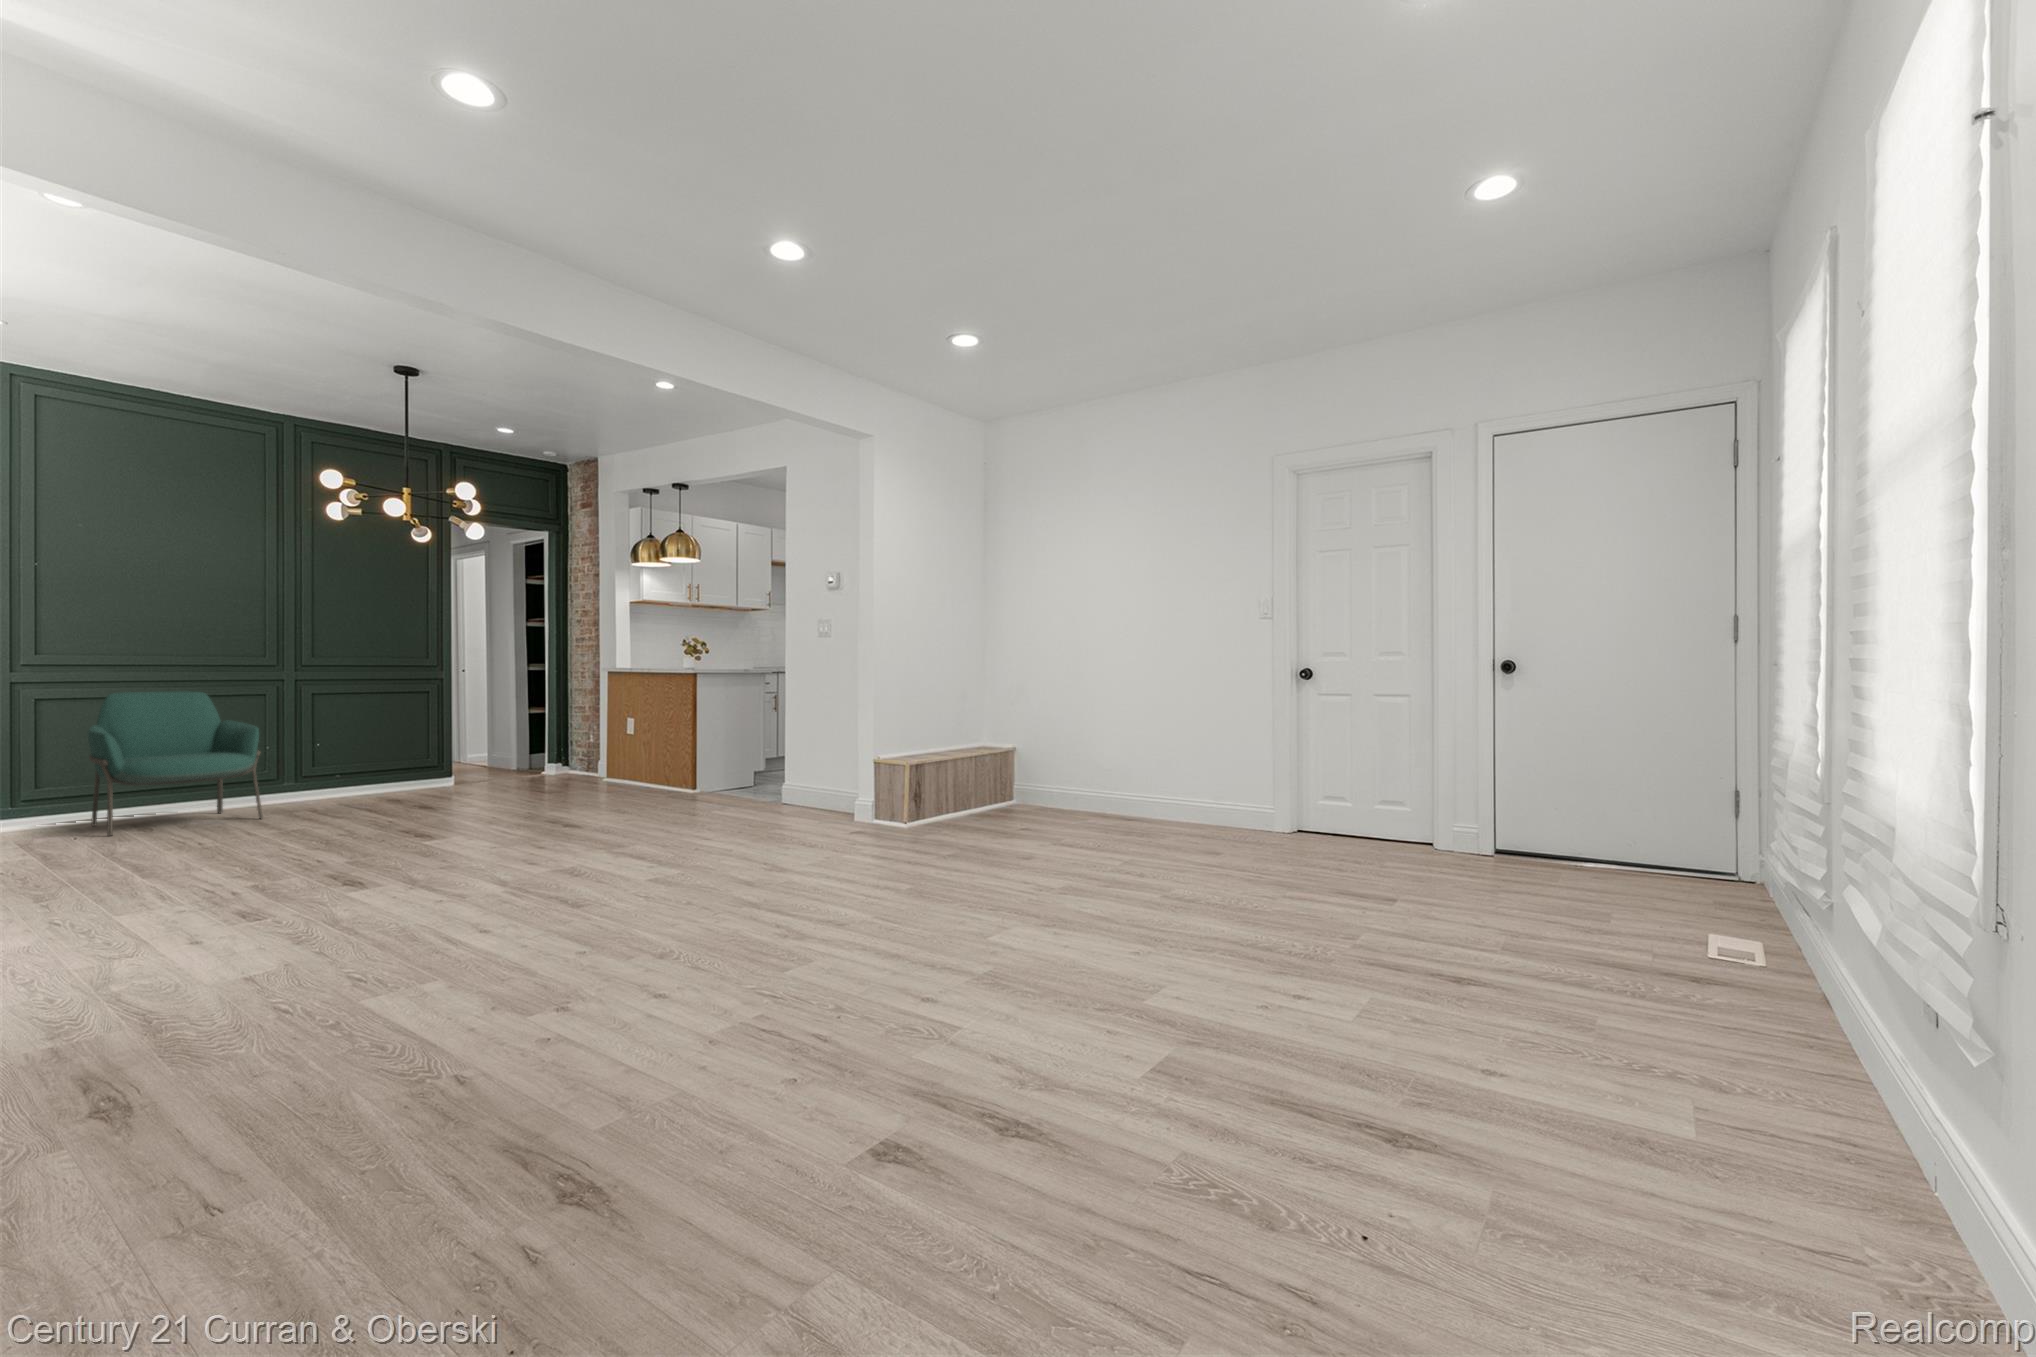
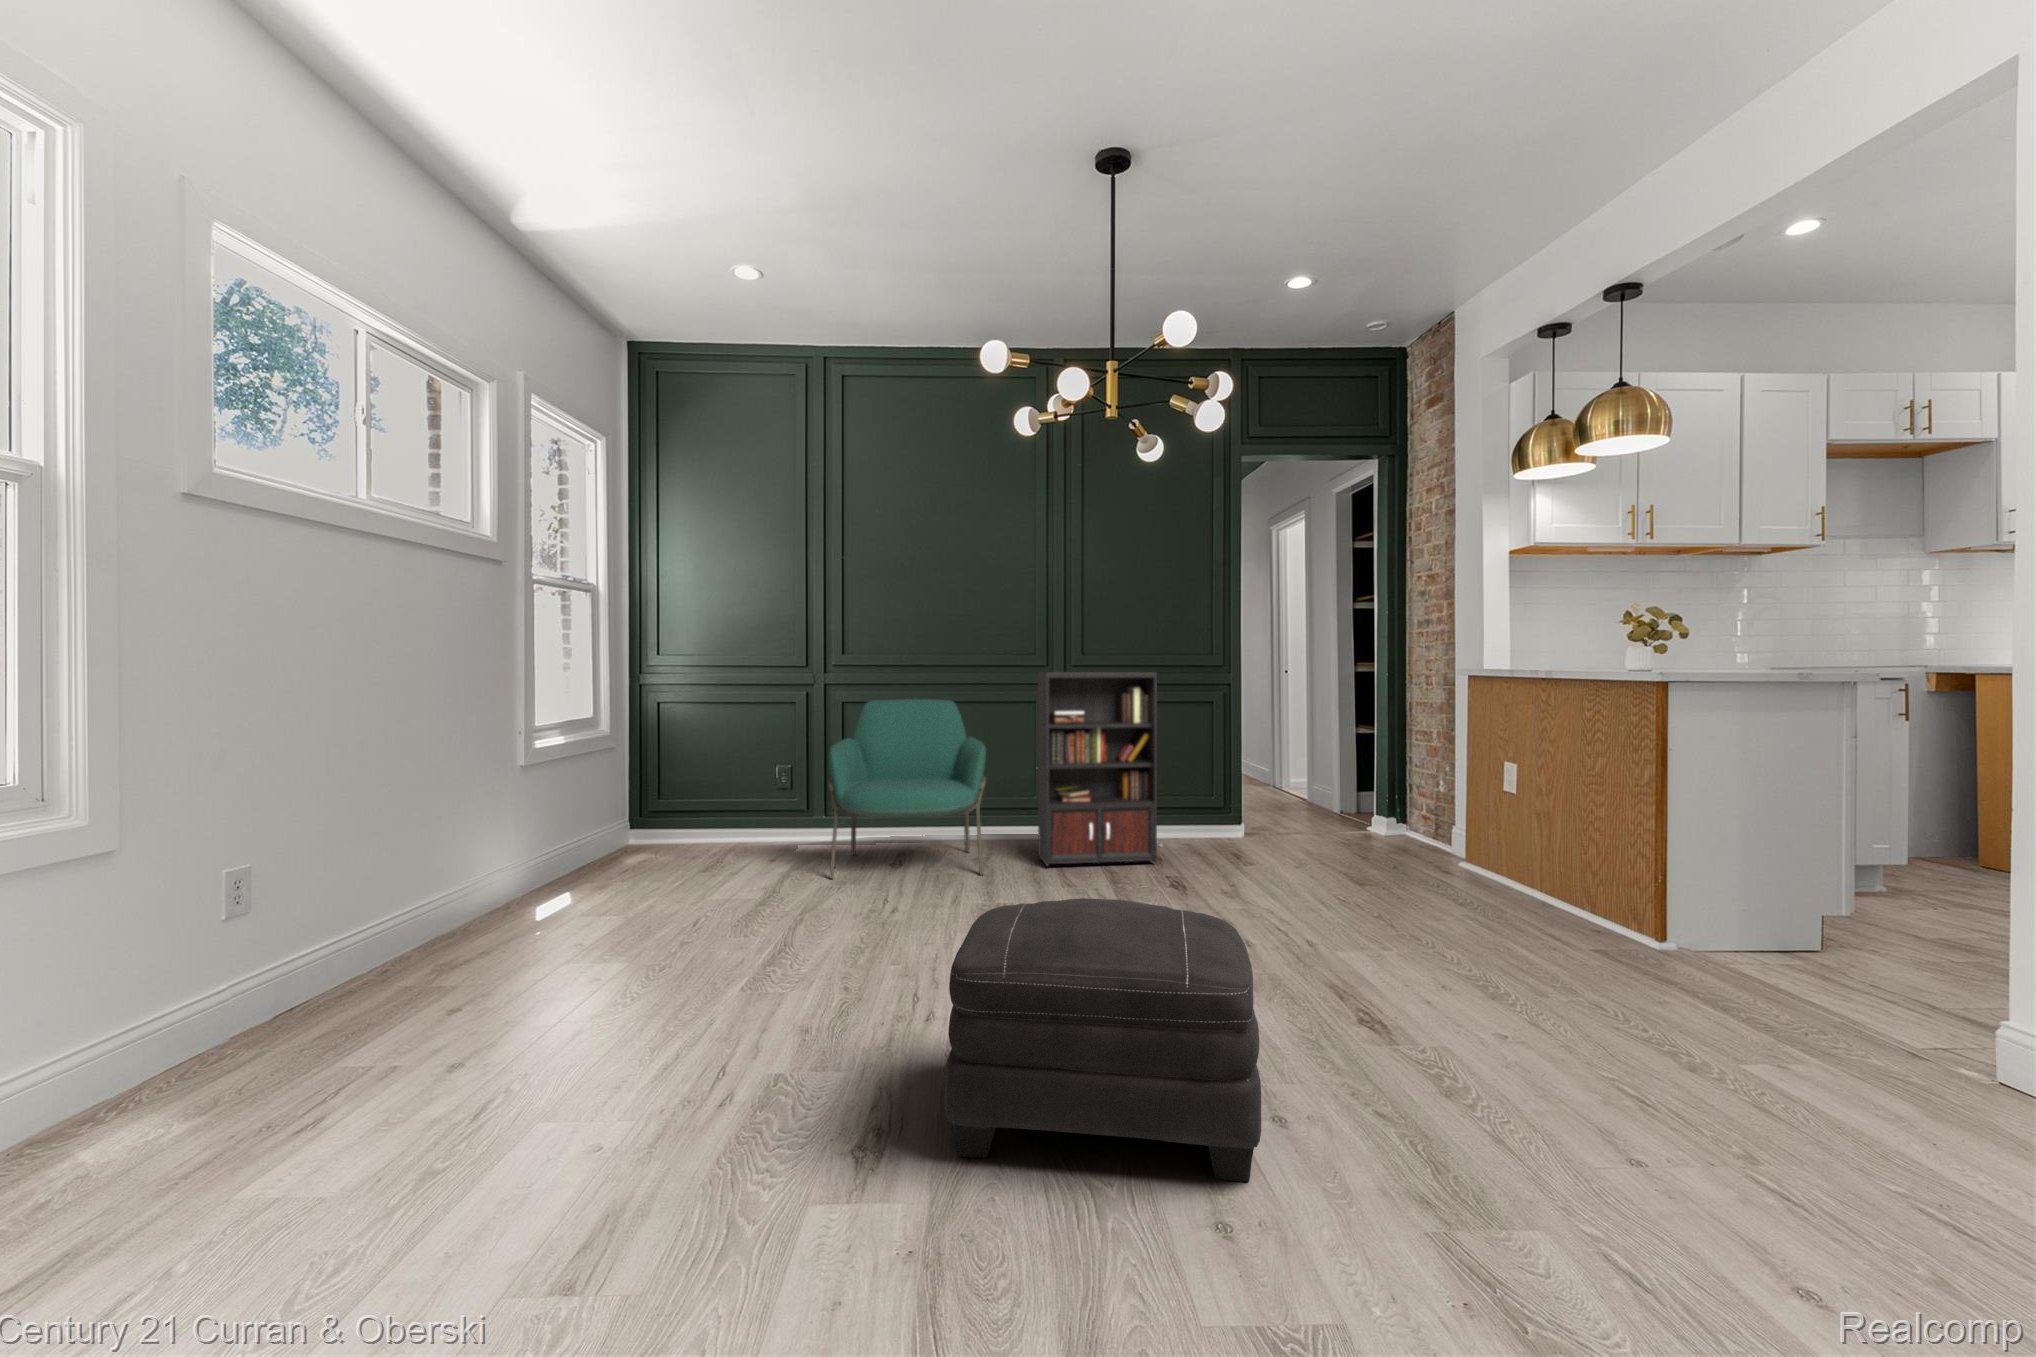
bookcase: none [297,669,403,809] -> present [1038,672,1162,866]
ottoman: none [396,763,548,864] -> present [945,898,1261,1182]

